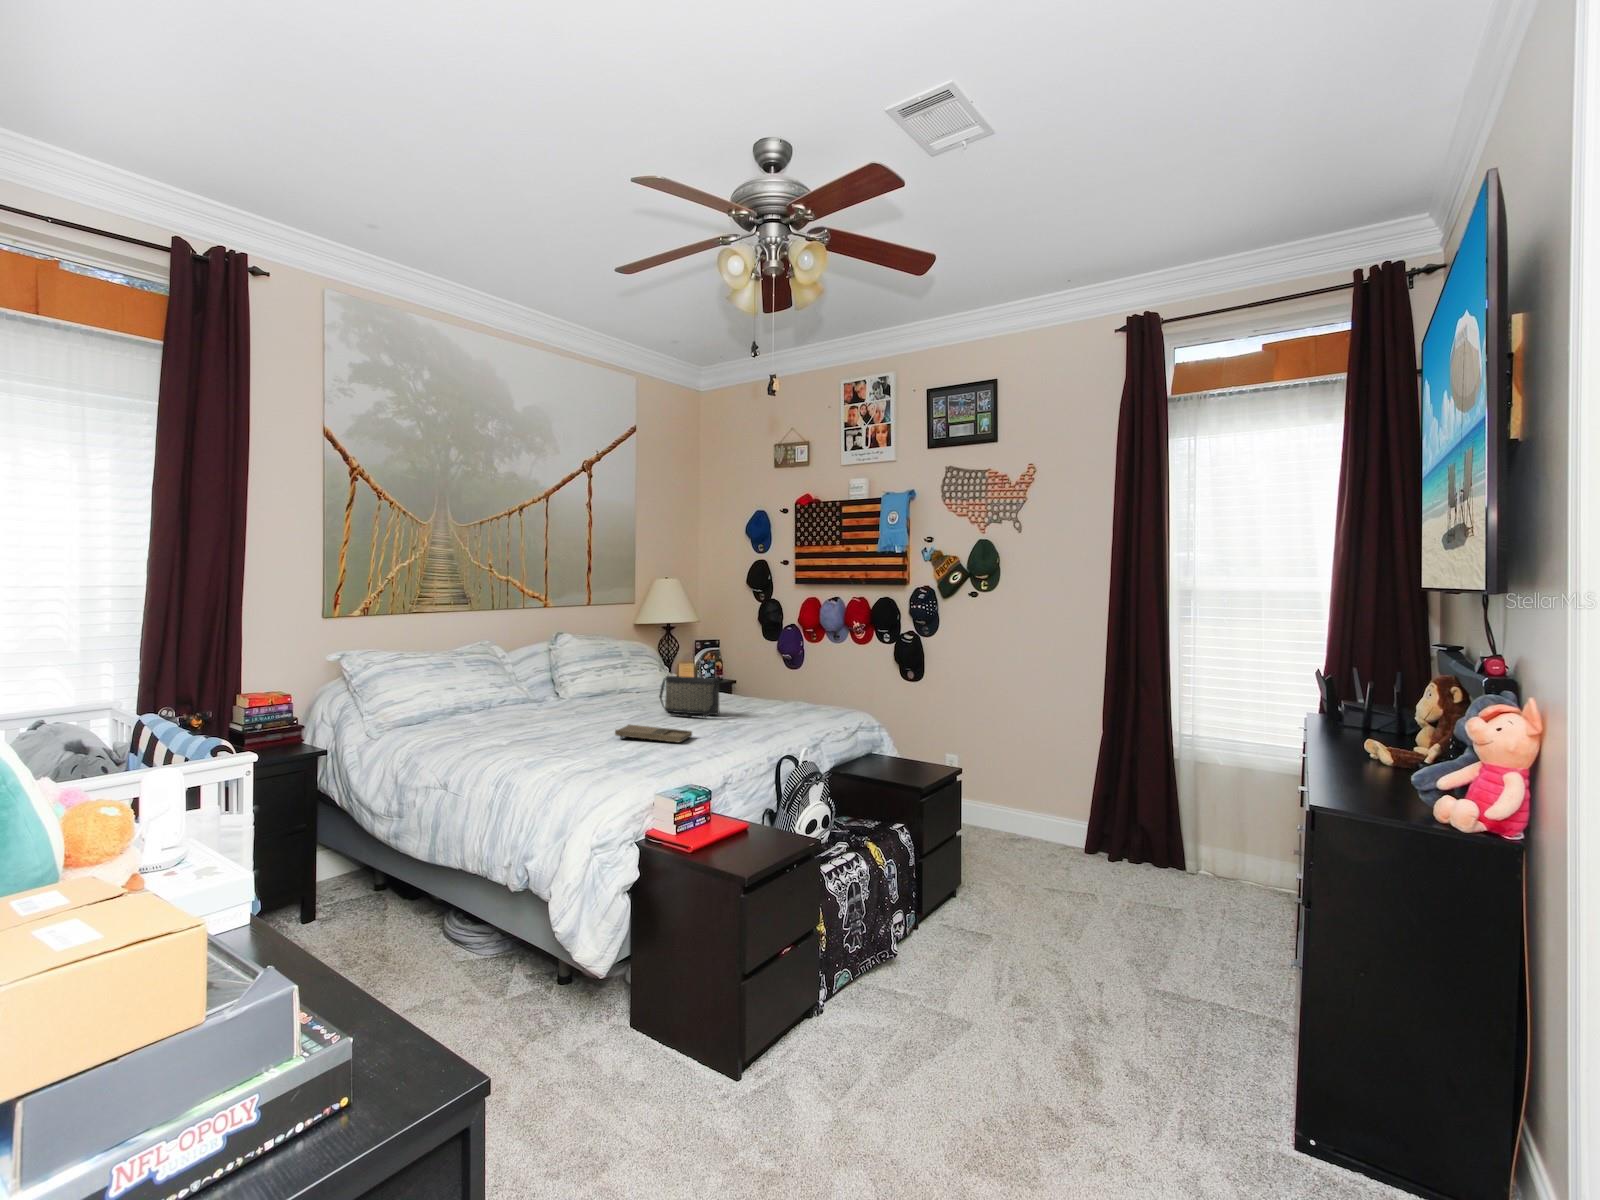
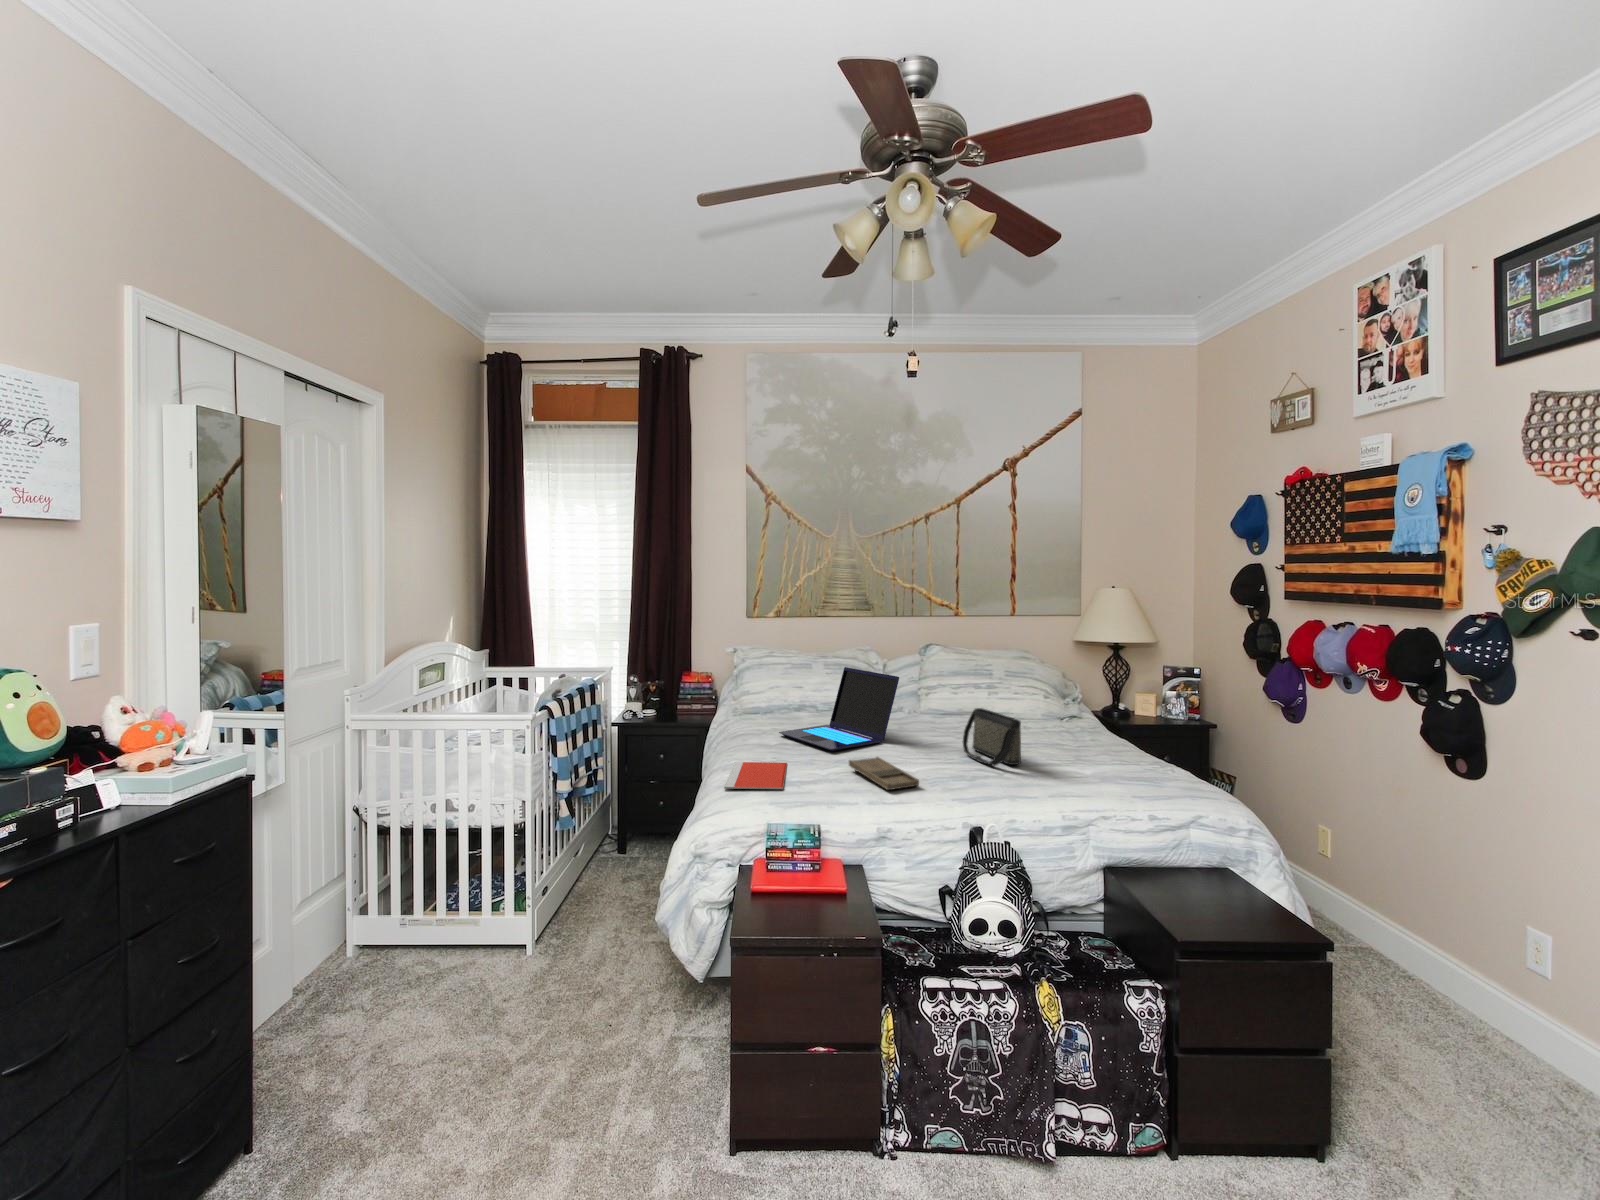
laptop: none [477,656,592,731] -> present [779,667,899,751]
notebook: none [503,745,603,769] -> present [724,762,787,789]

